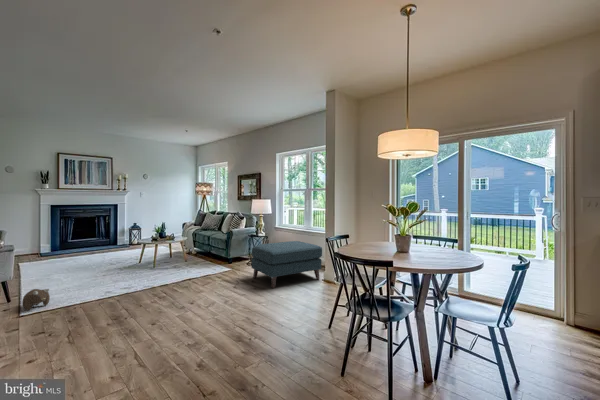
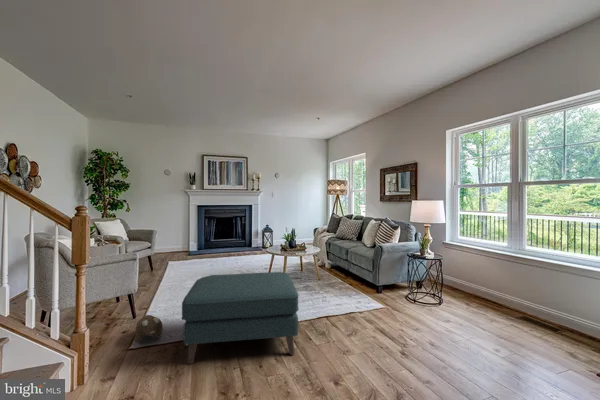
ottoman: present [252,241,322,288] -> present [182,272,299,364]

